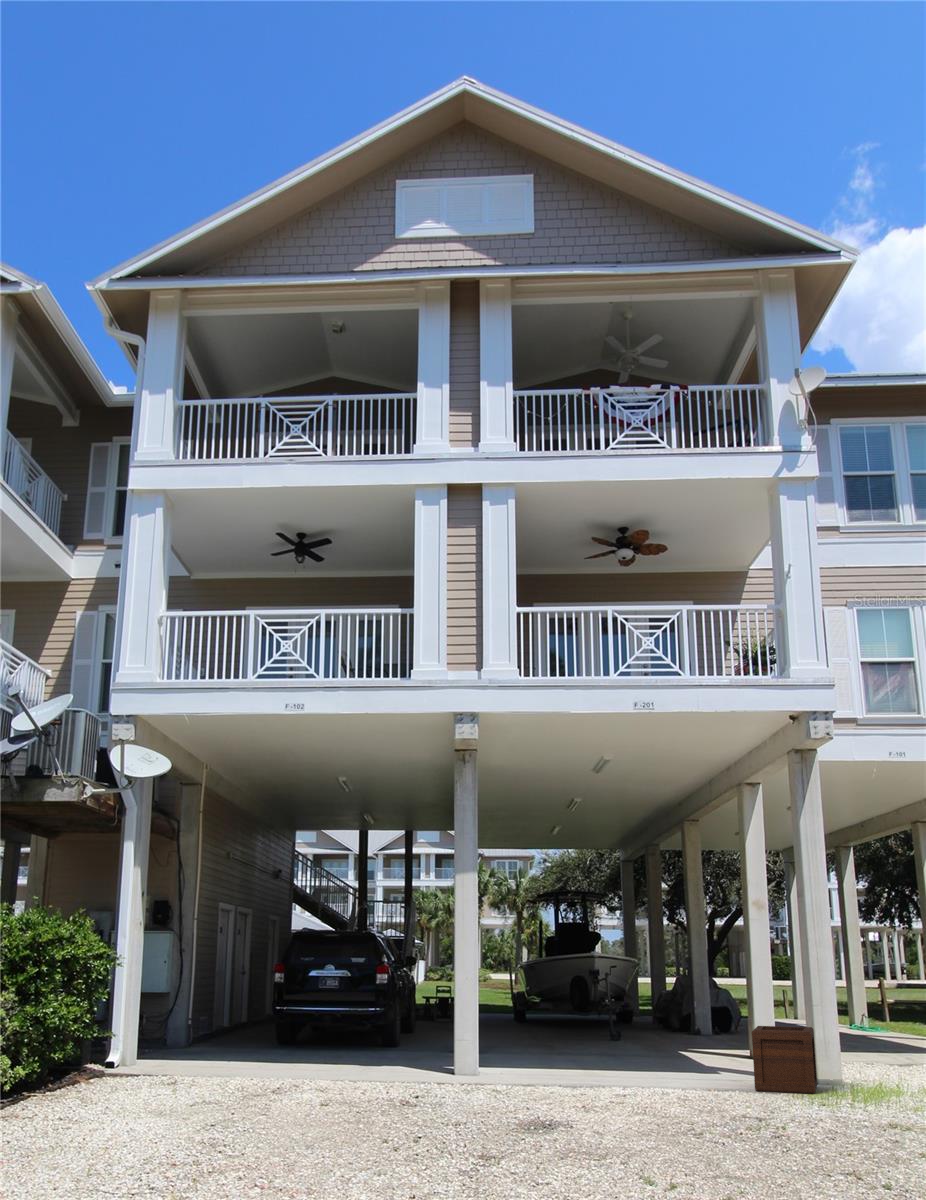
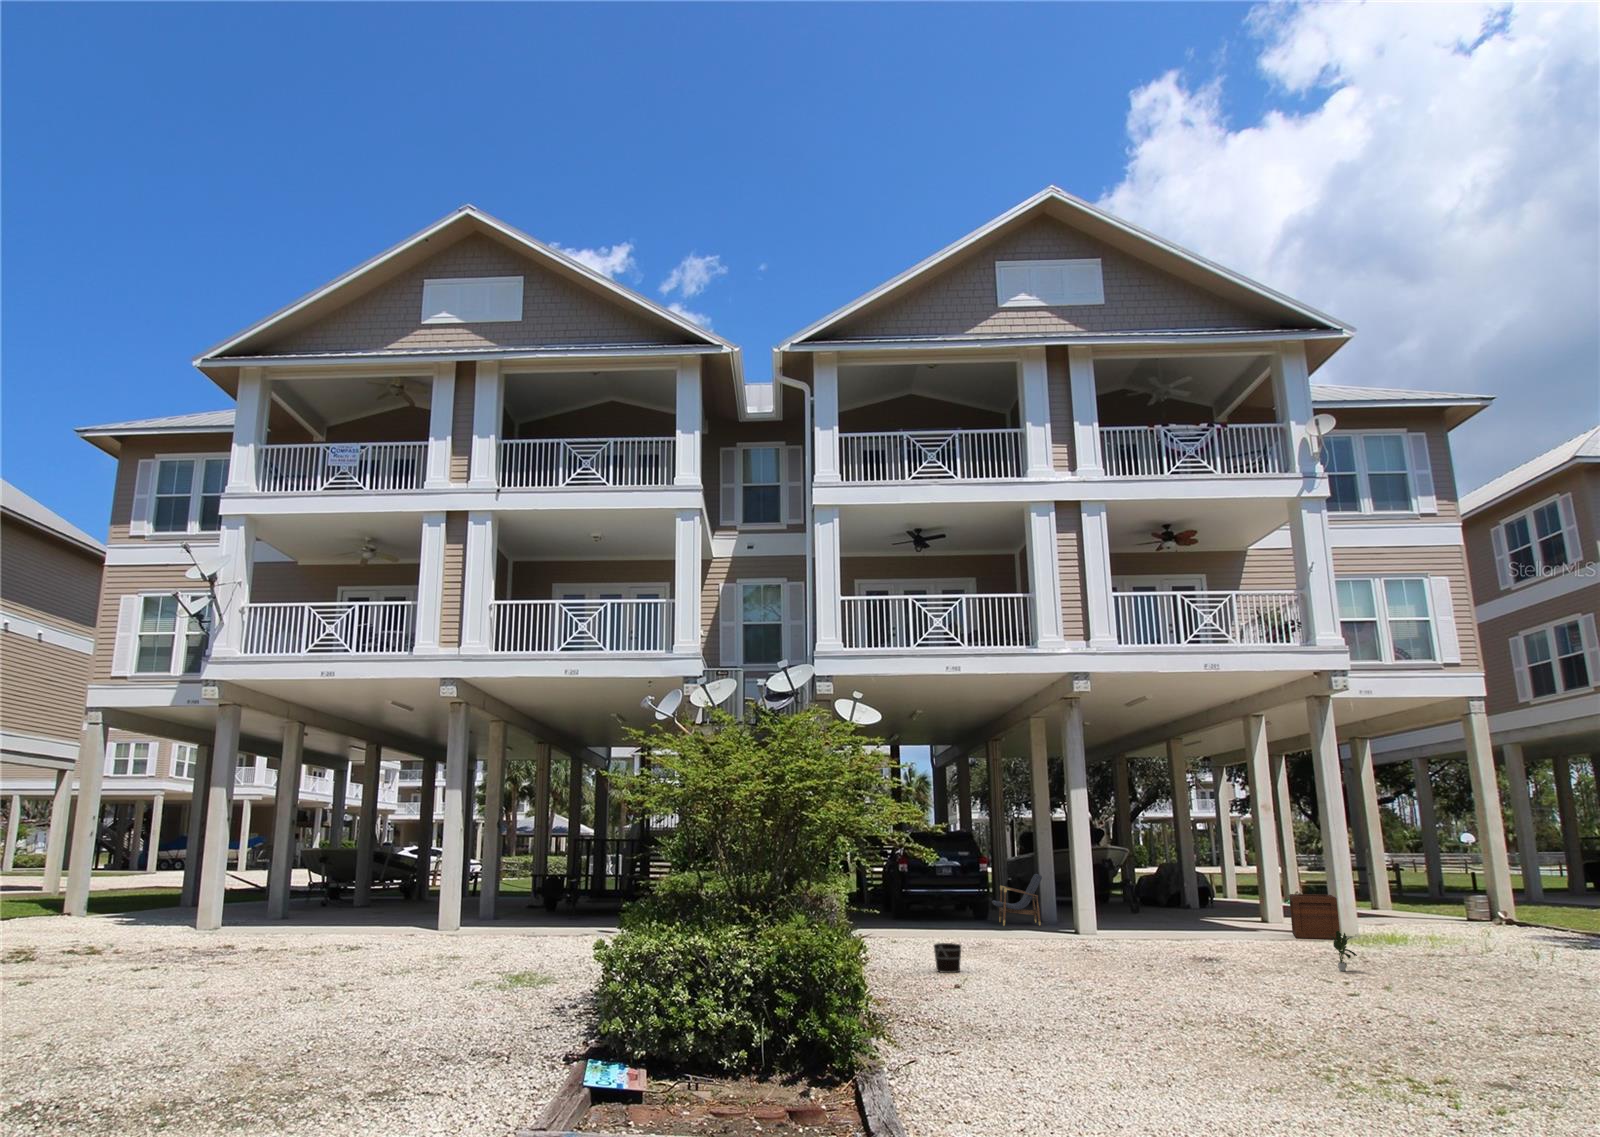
lounge chair: none [376,994,445,1067] -> present [992,874,1042,926]
potted plant: none [721,1095,762,1161] -> present [1330,931,1357,971]
bucket: none [99,1112,144,1164] -> present [934,943,961,973]

